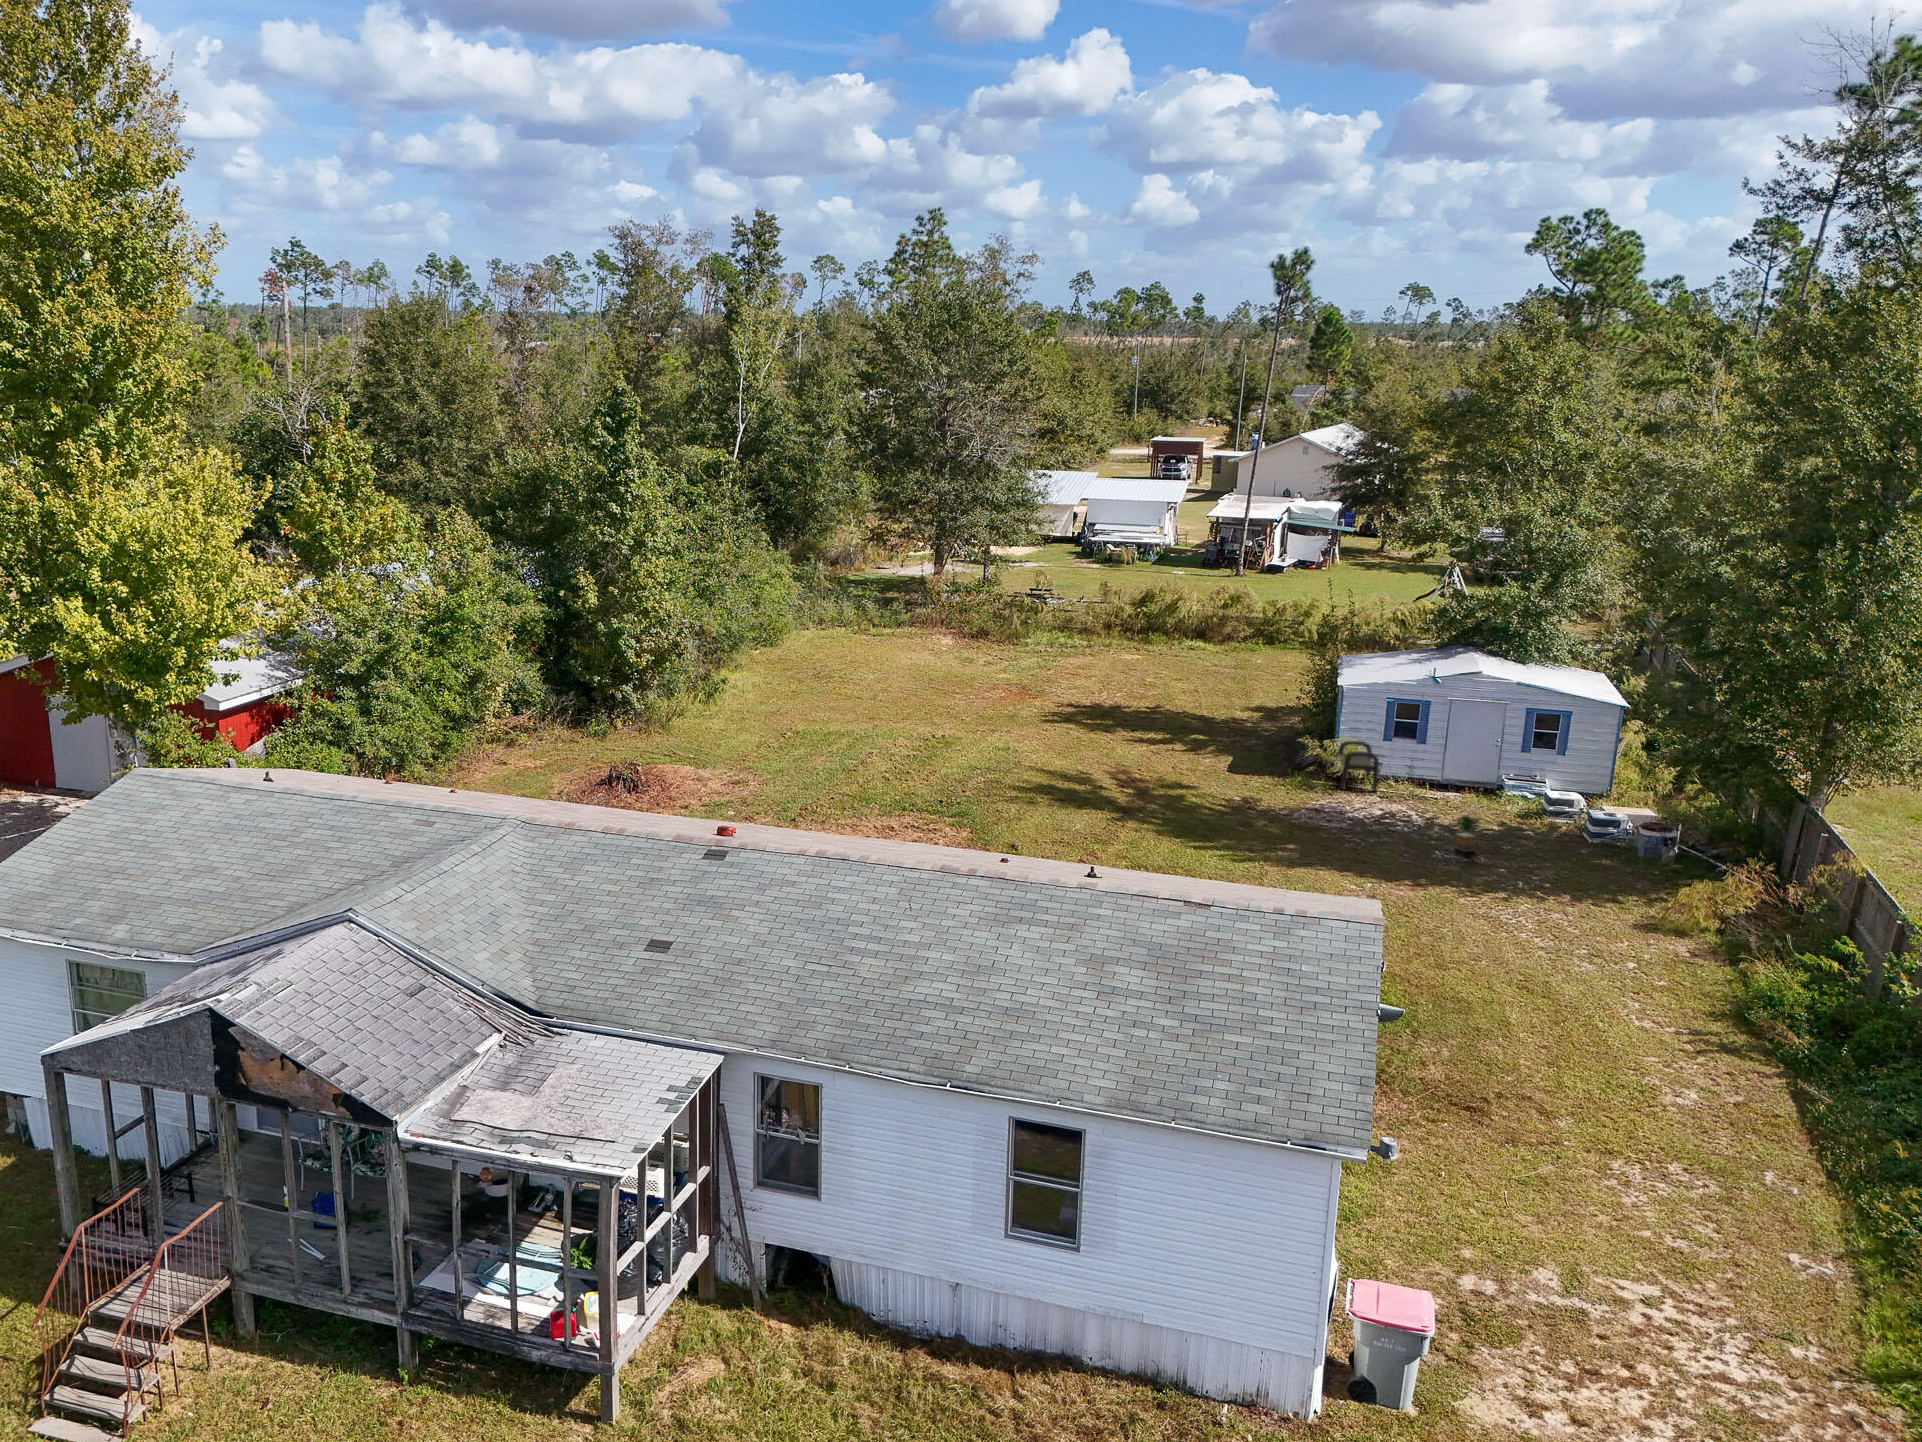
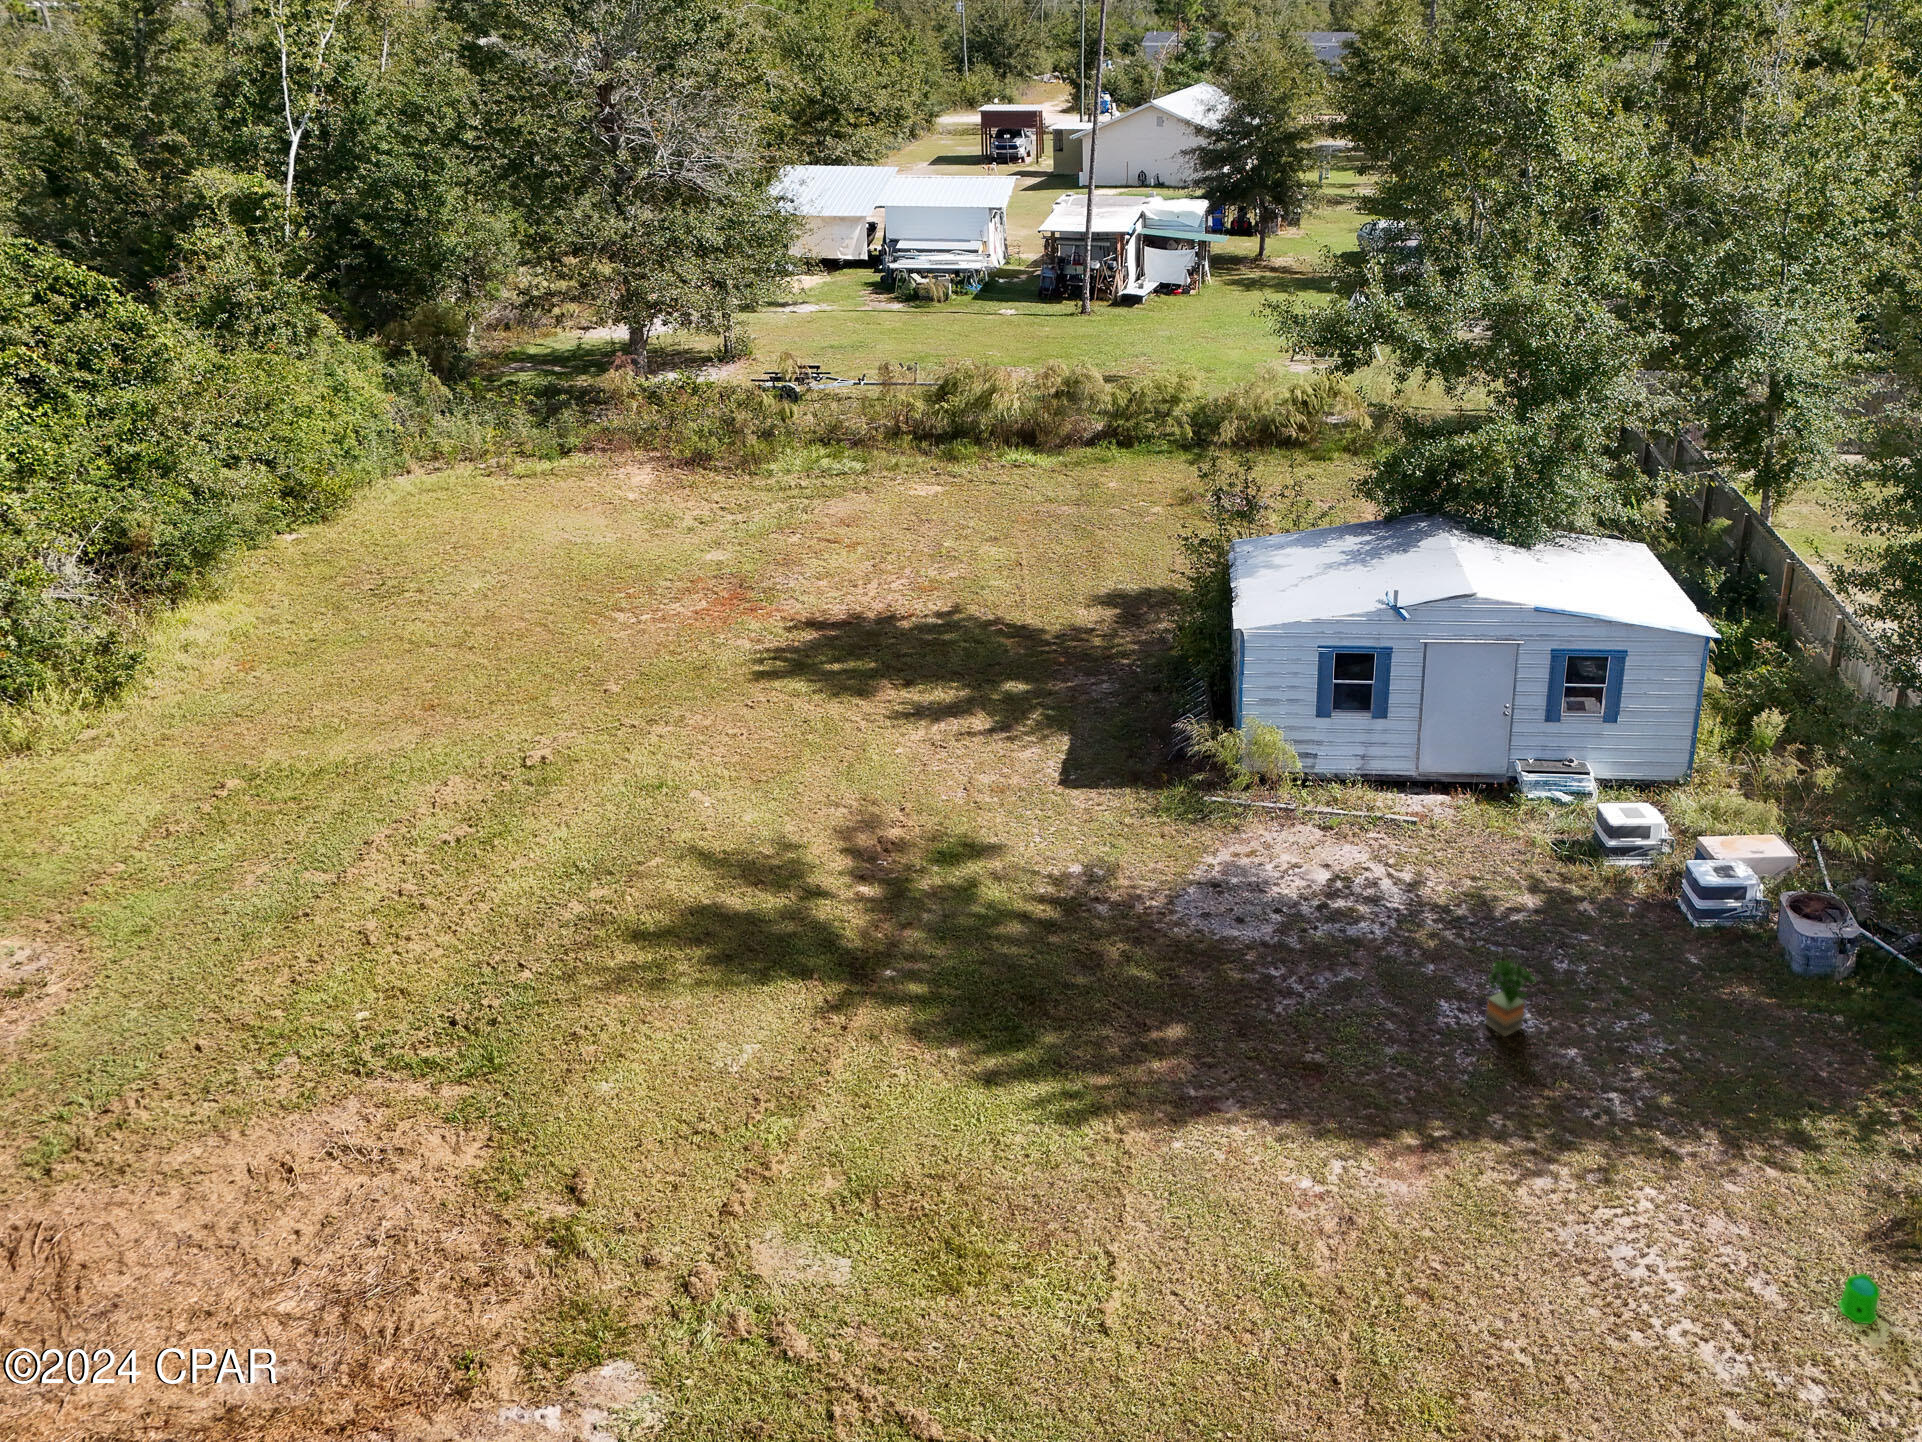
bench: present [1338,741,1379,792] -> none [1243,724,1319,831]
watering can: none [1602,902,1620,925] -> present [1839,1273,1880,1324]

